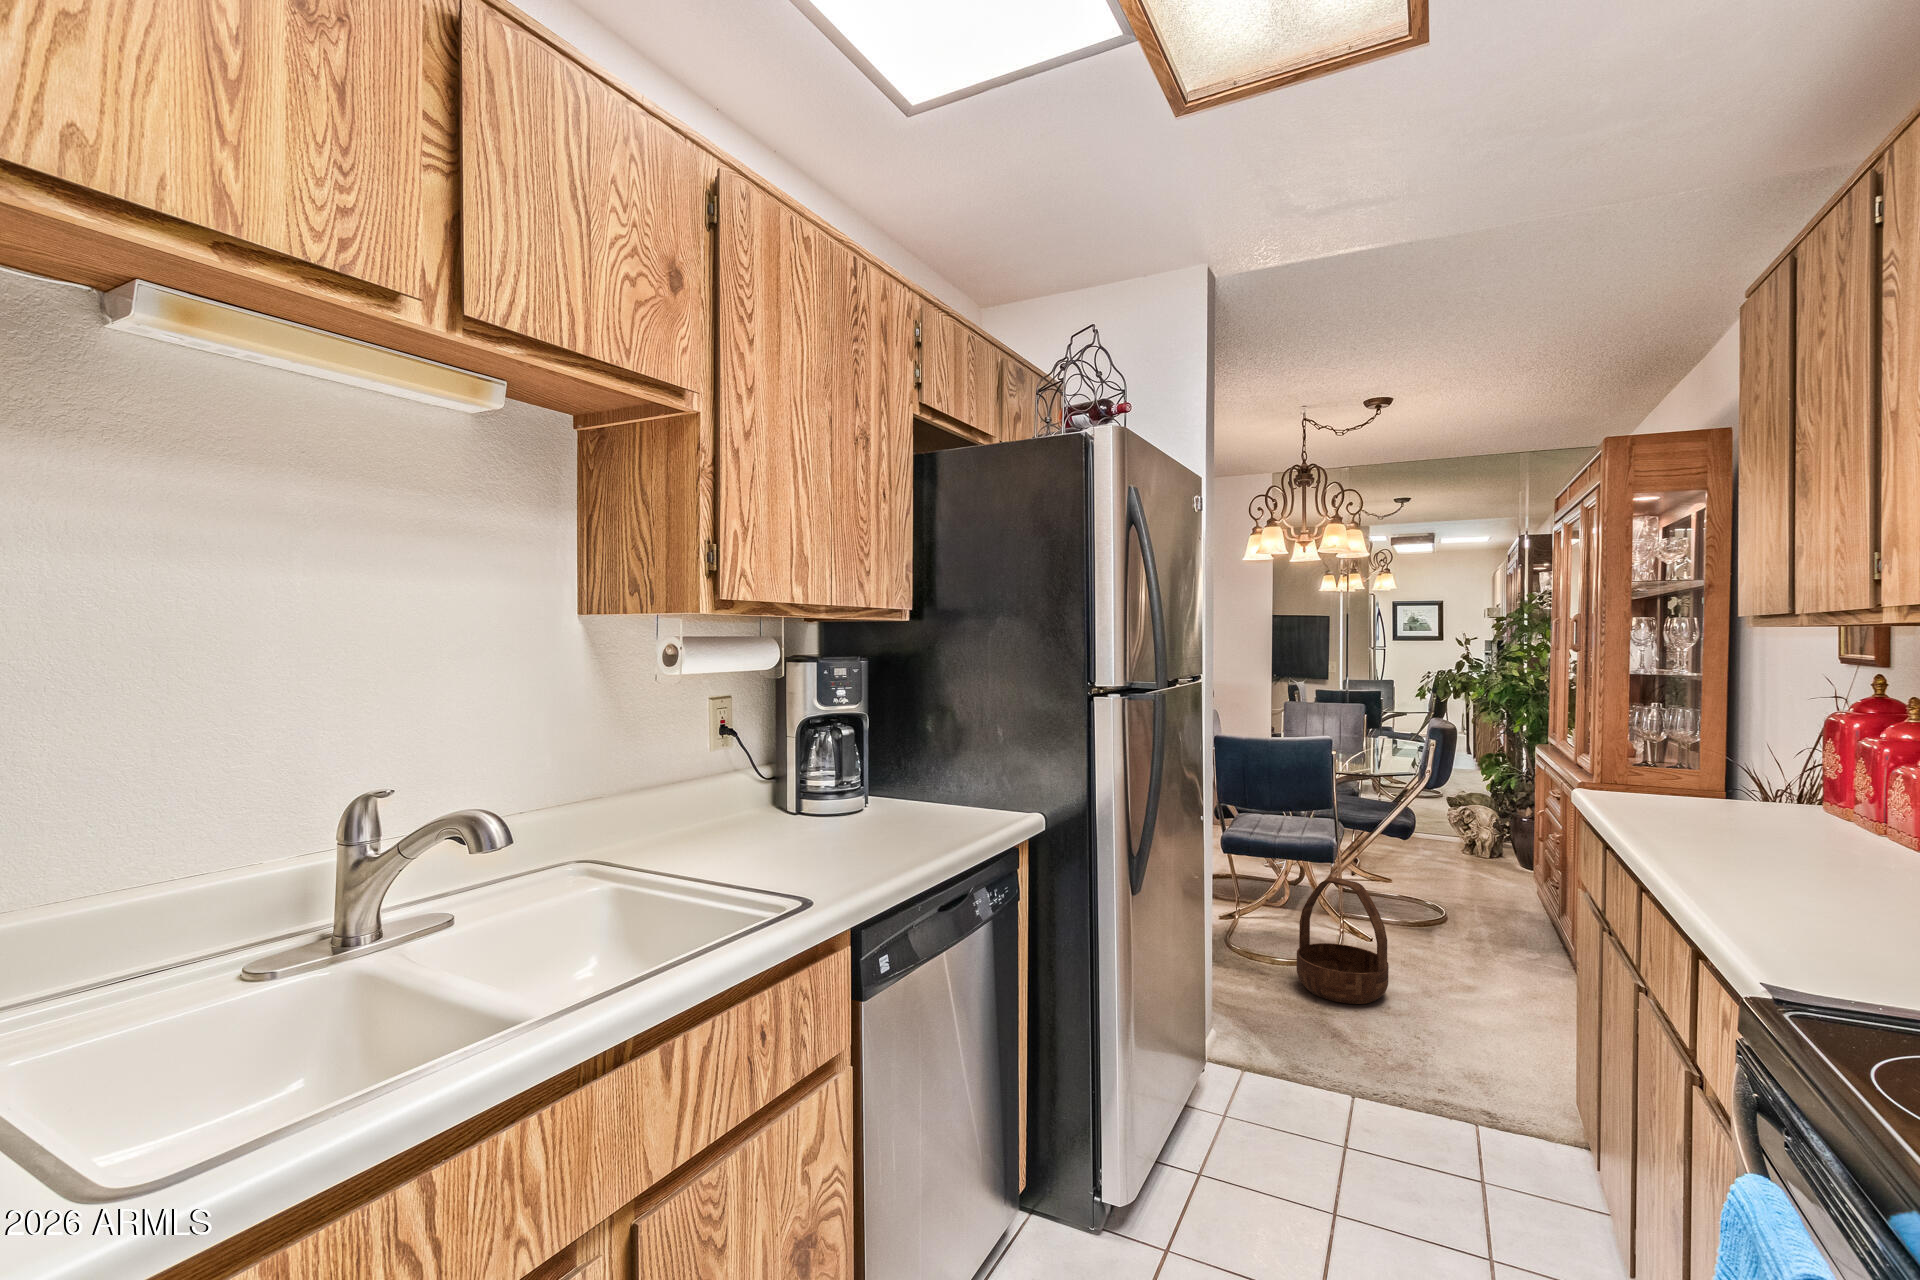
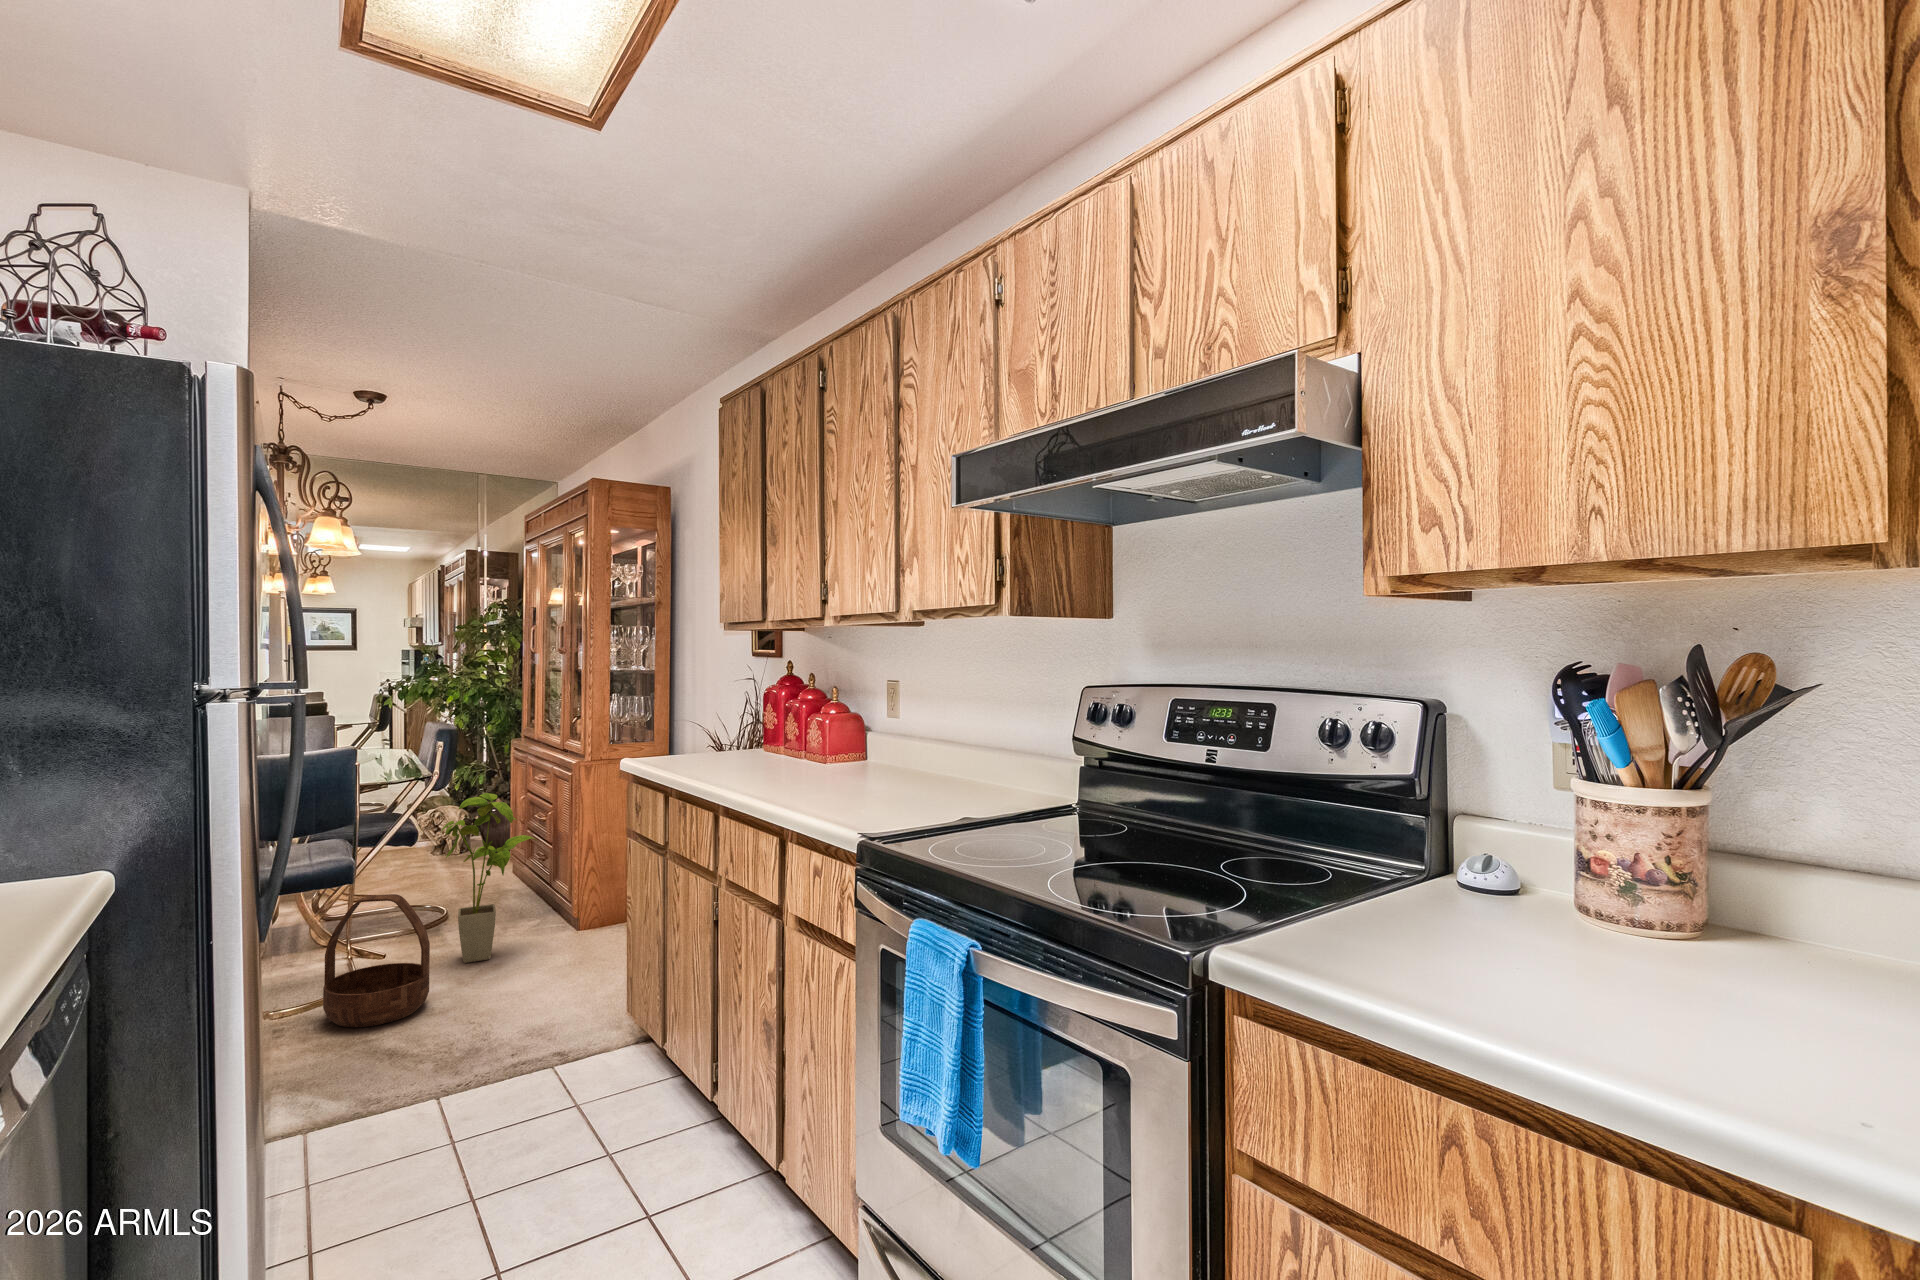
house plant: none [1419,800,1526,976] -> present [442,793,537,963]

